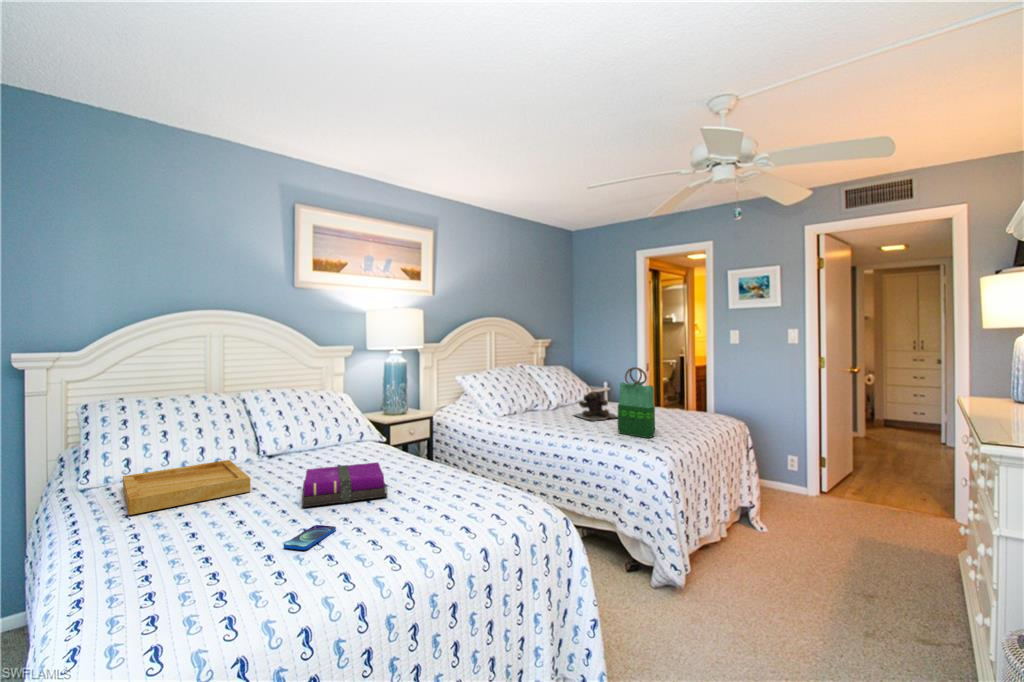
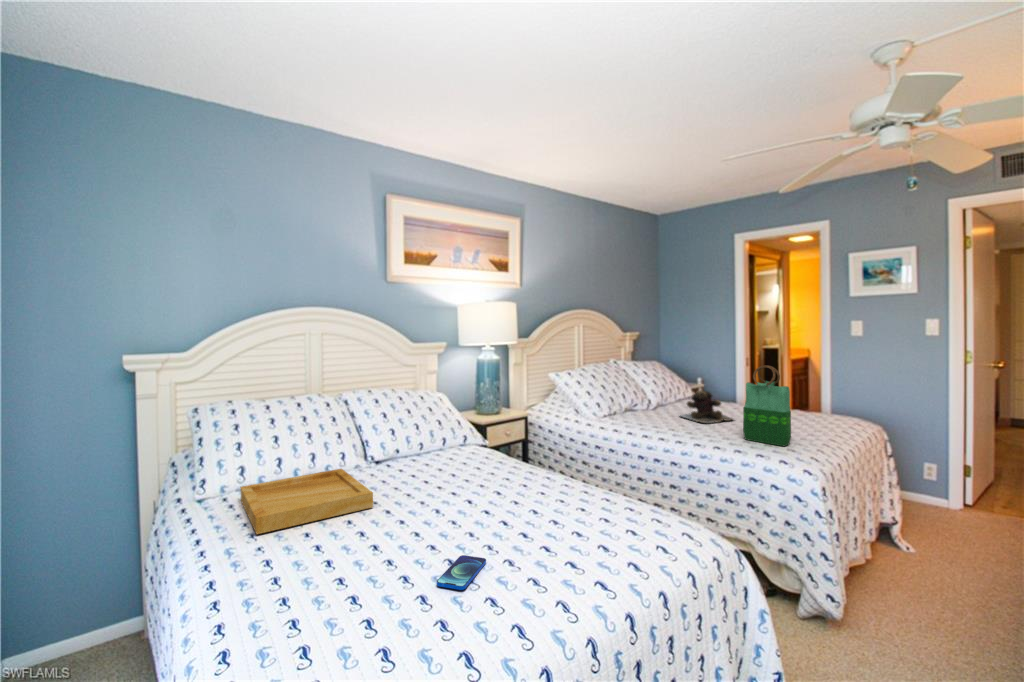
notebook: present [302,463,388,507] -> none [428,476,526,530]

